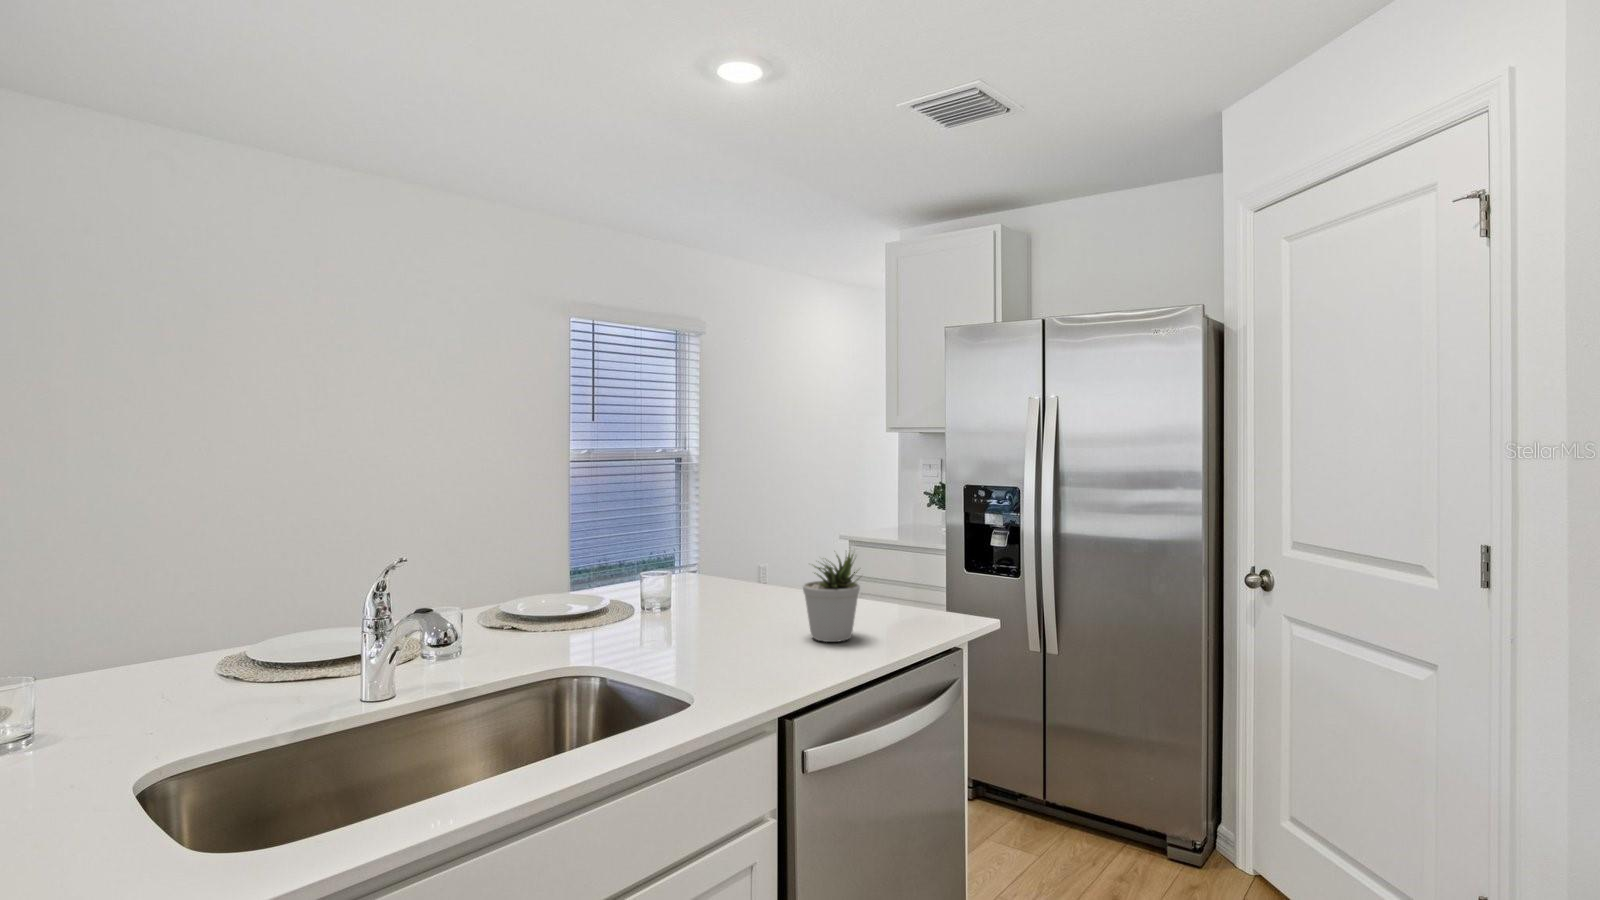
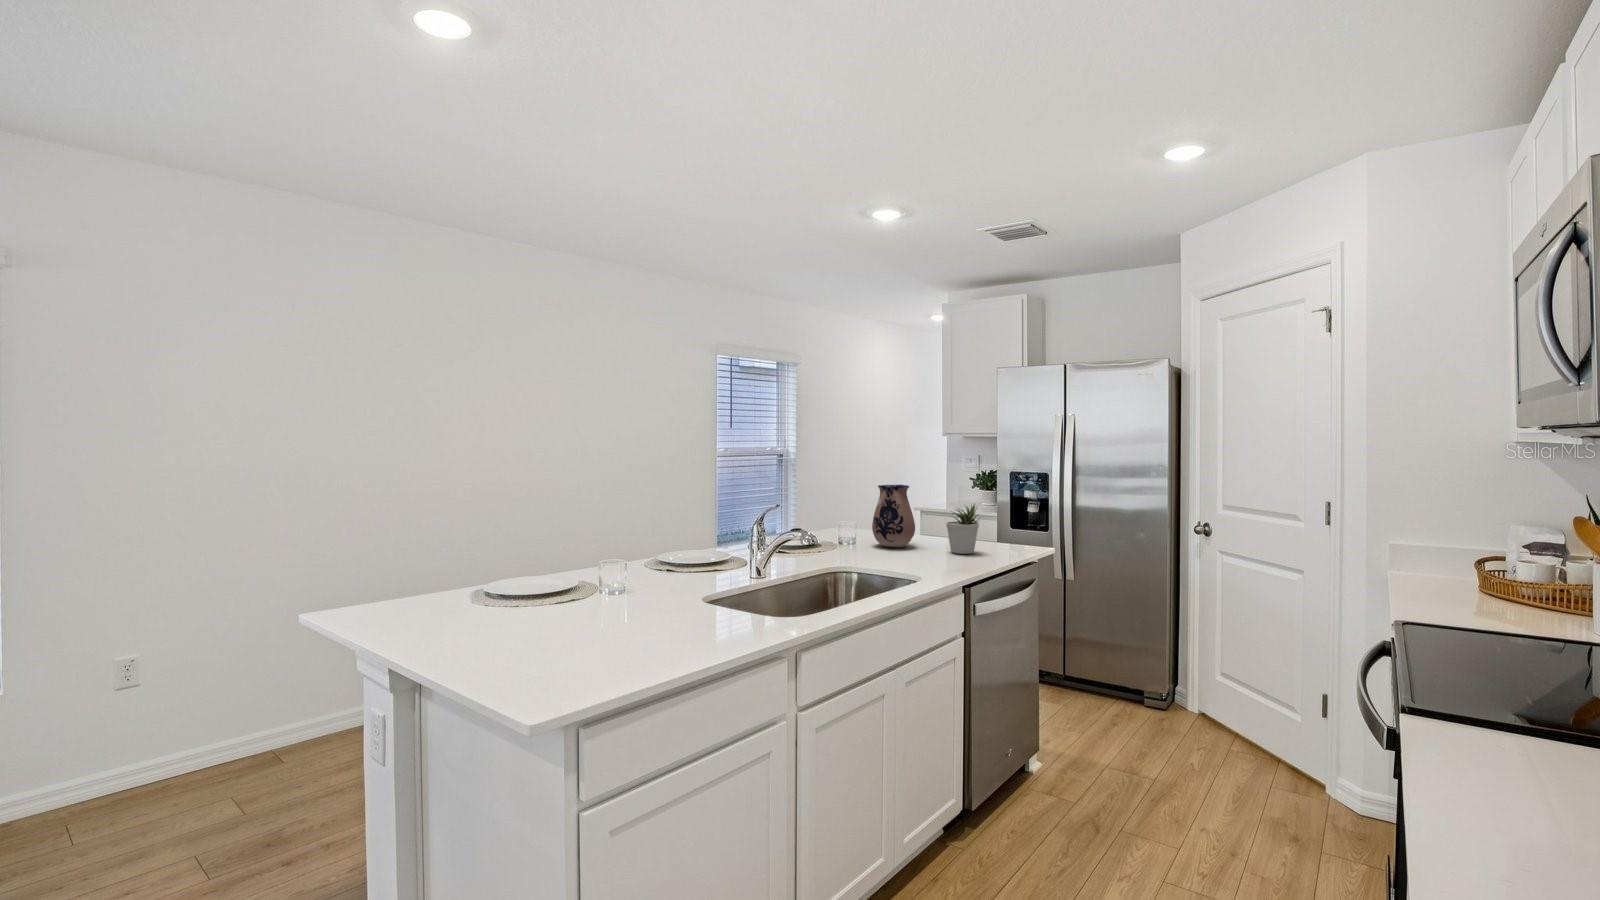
ceramic pitcher: none [682,514,757,627] -> present [872,485,915,547]

